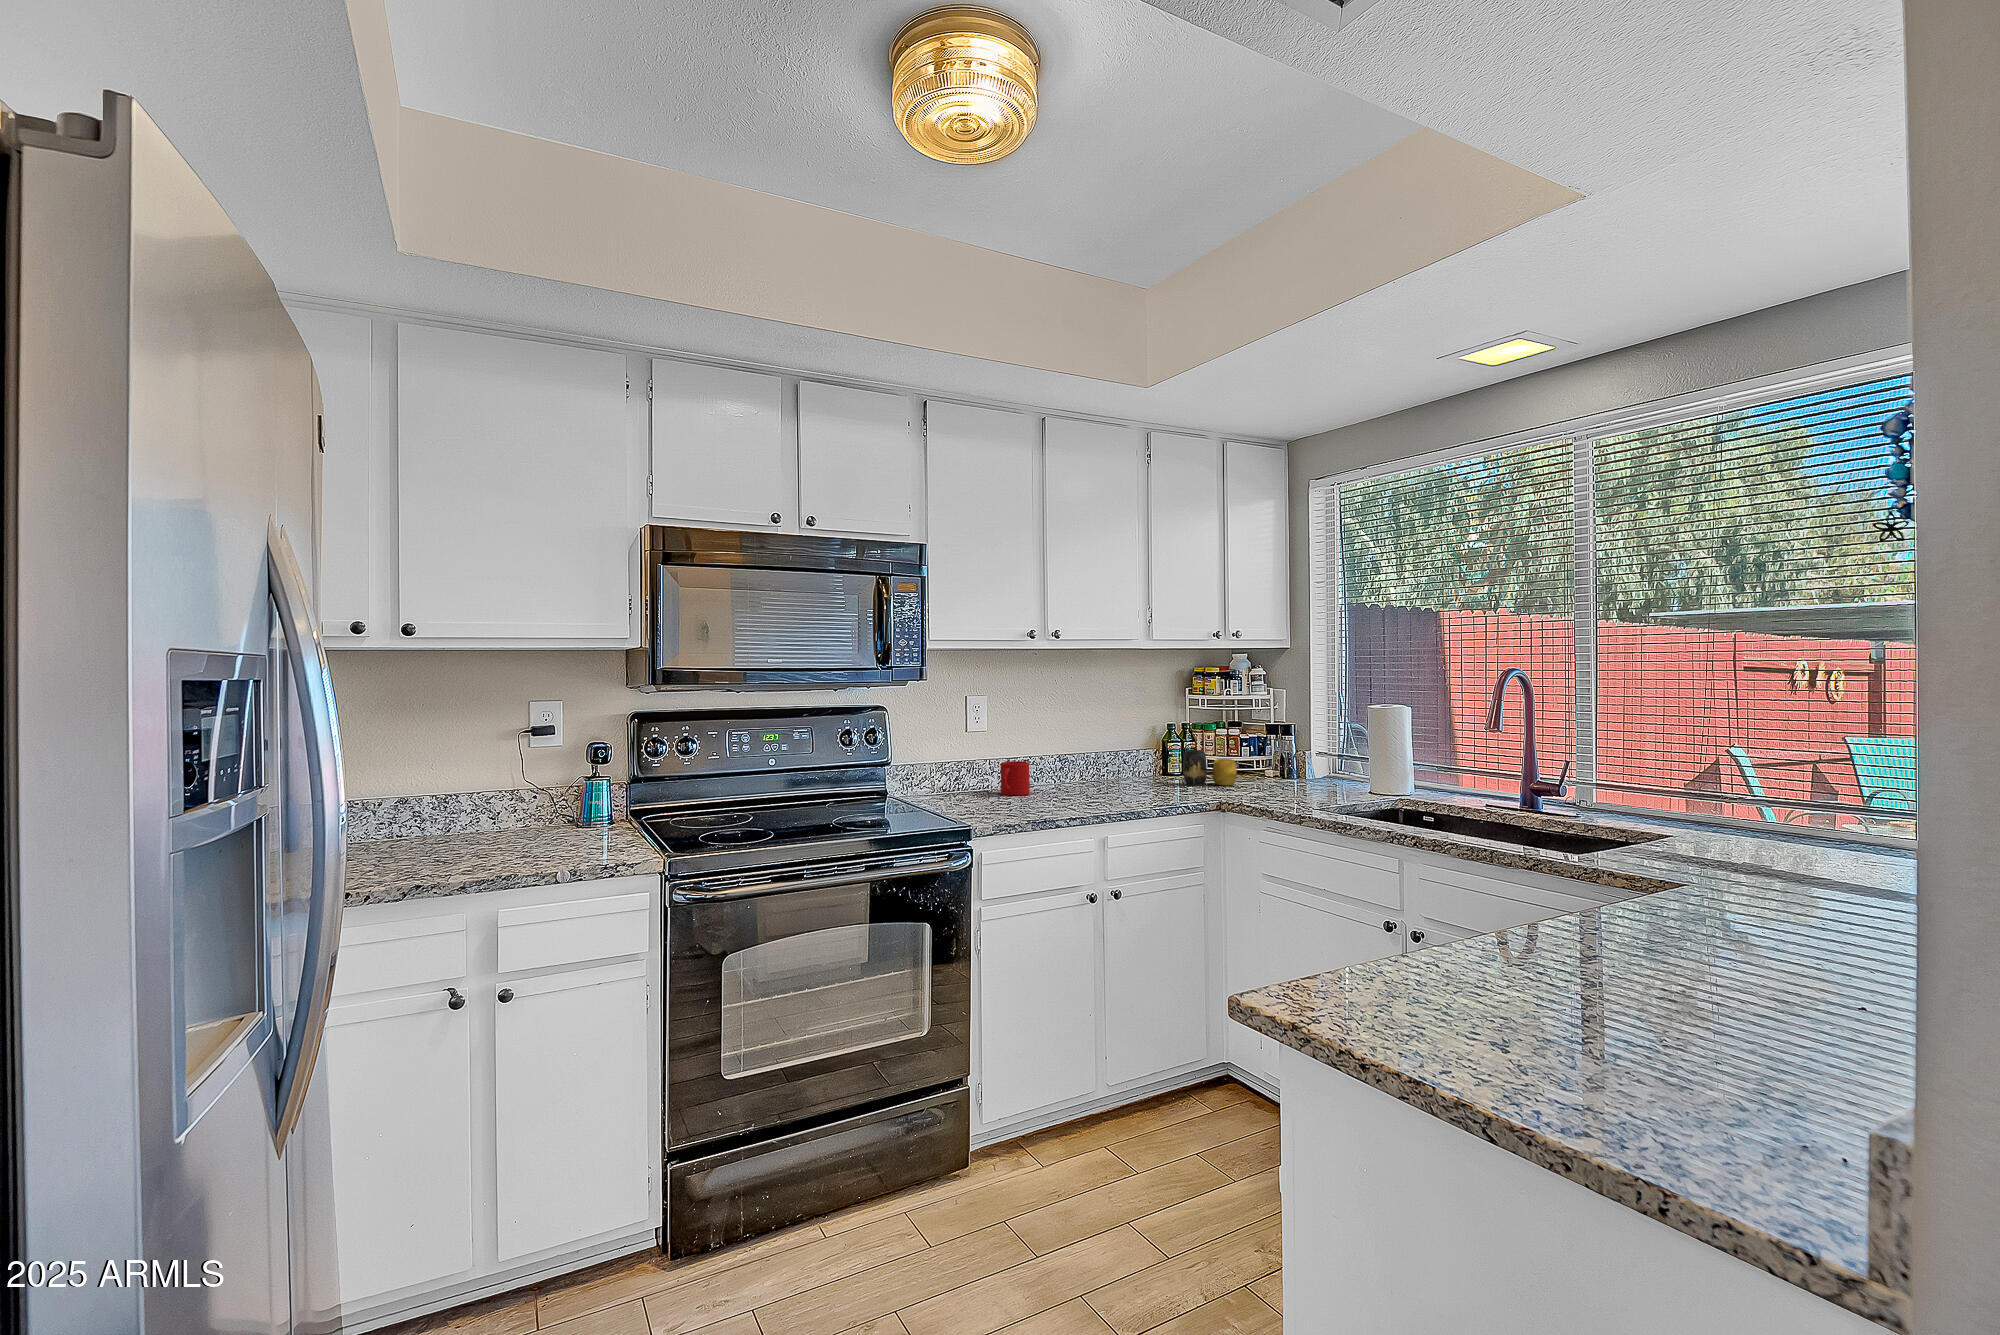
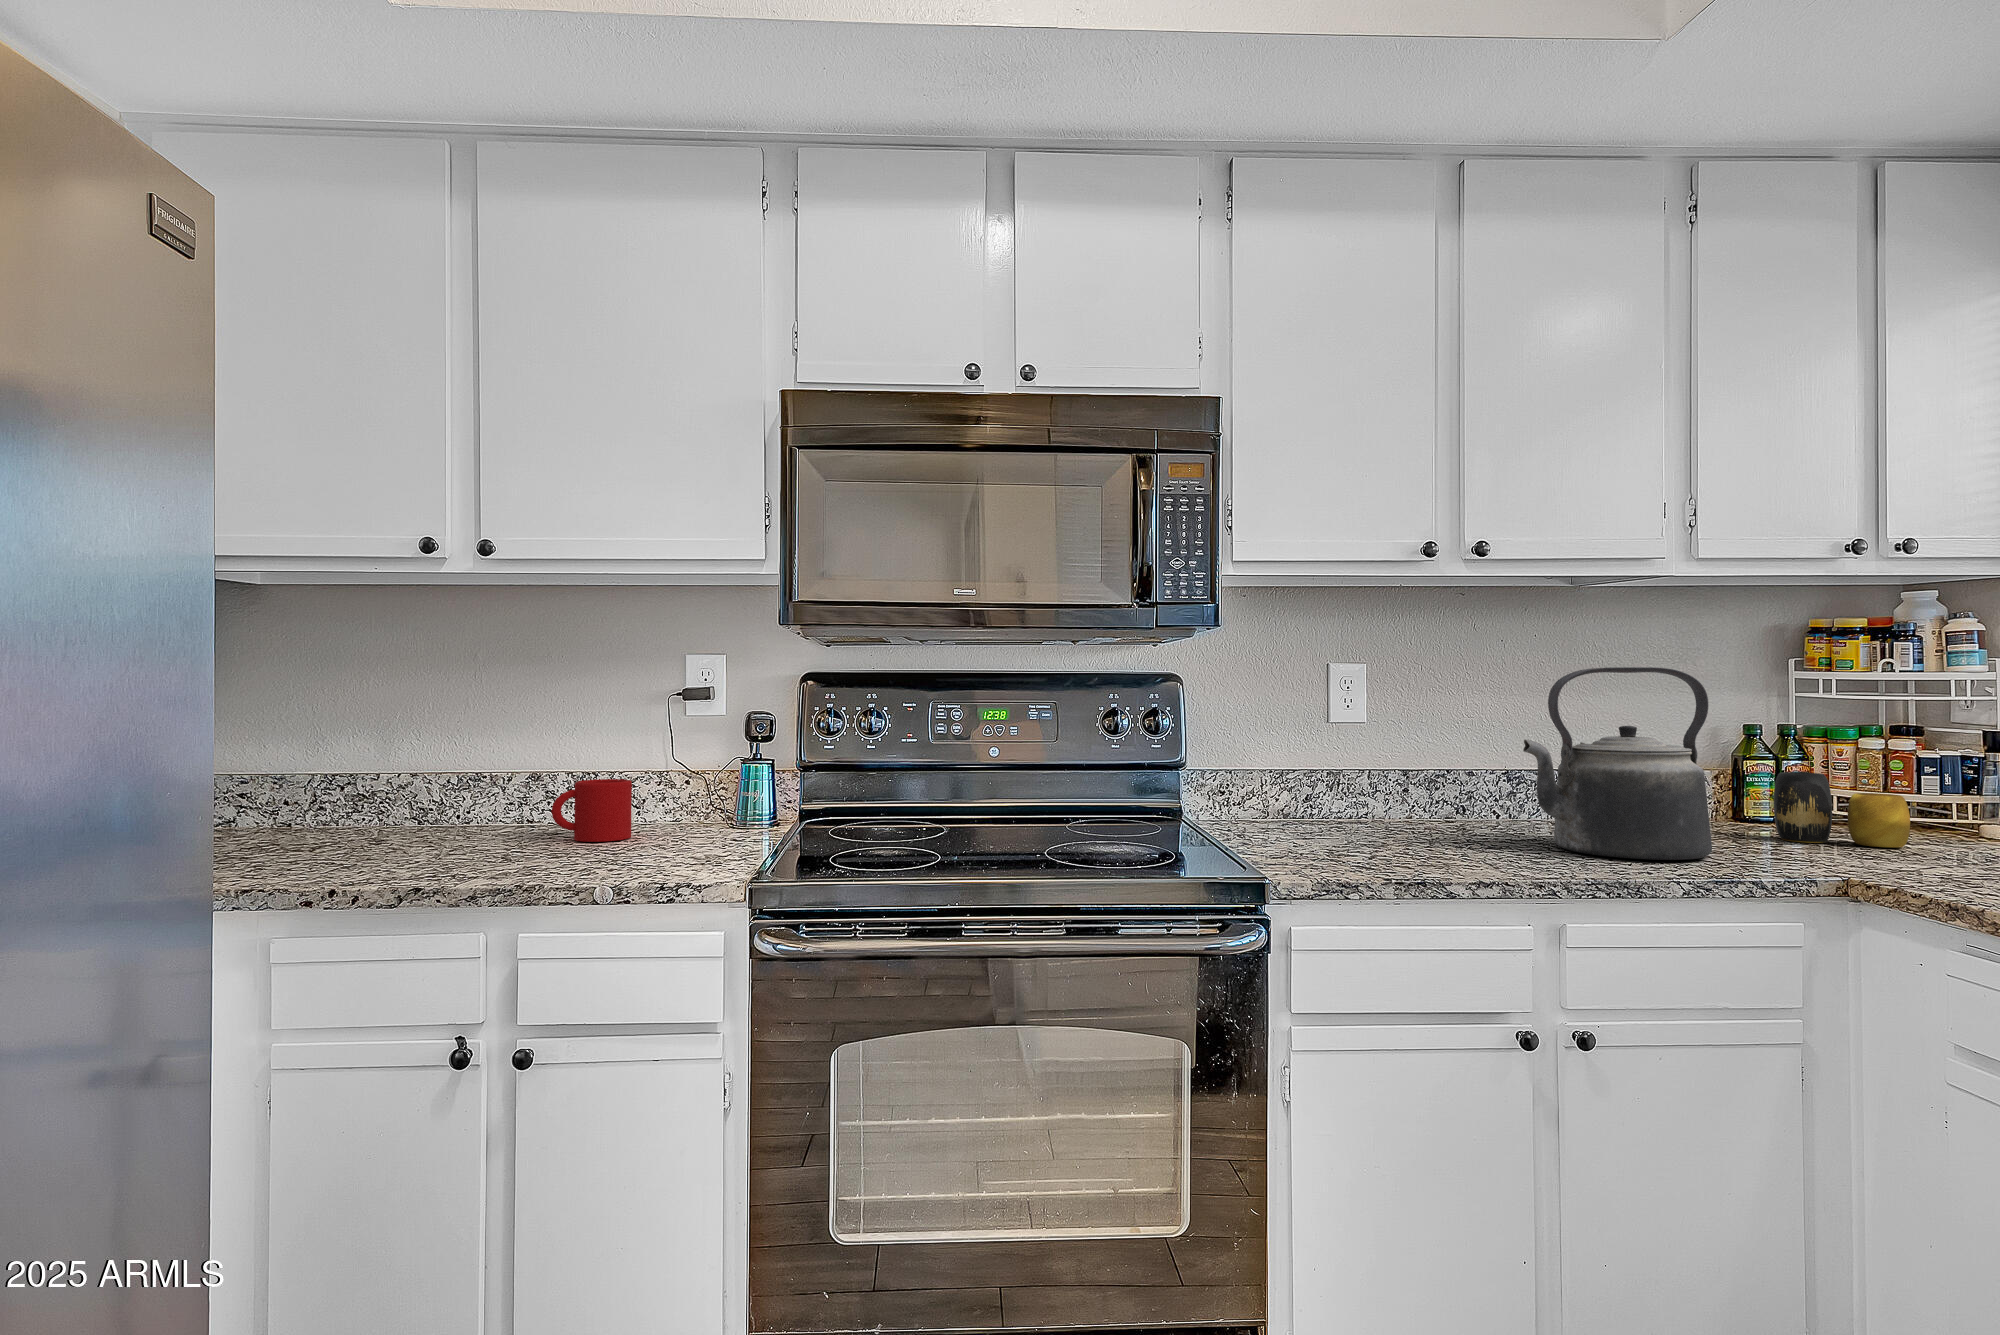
kettle: none [1079,701,1161,800] -> present [1523,667,1712,860]
mug: present [1000,761,1030,795] -> present [551,779,632,842]

